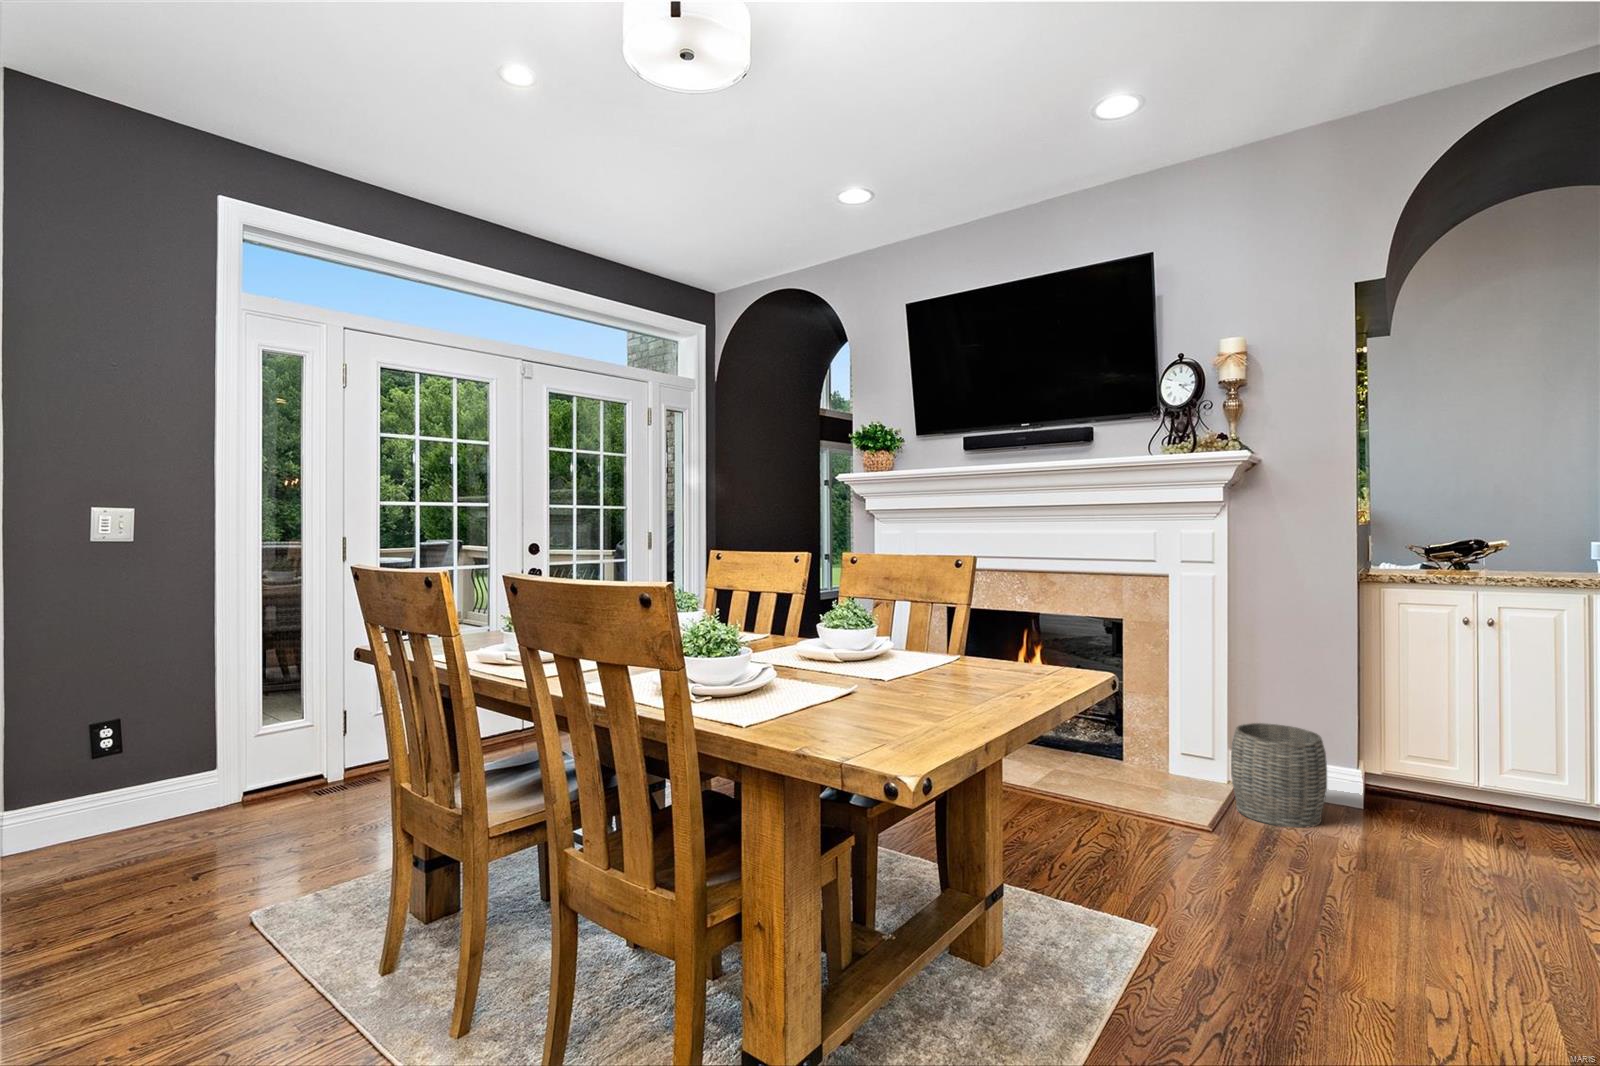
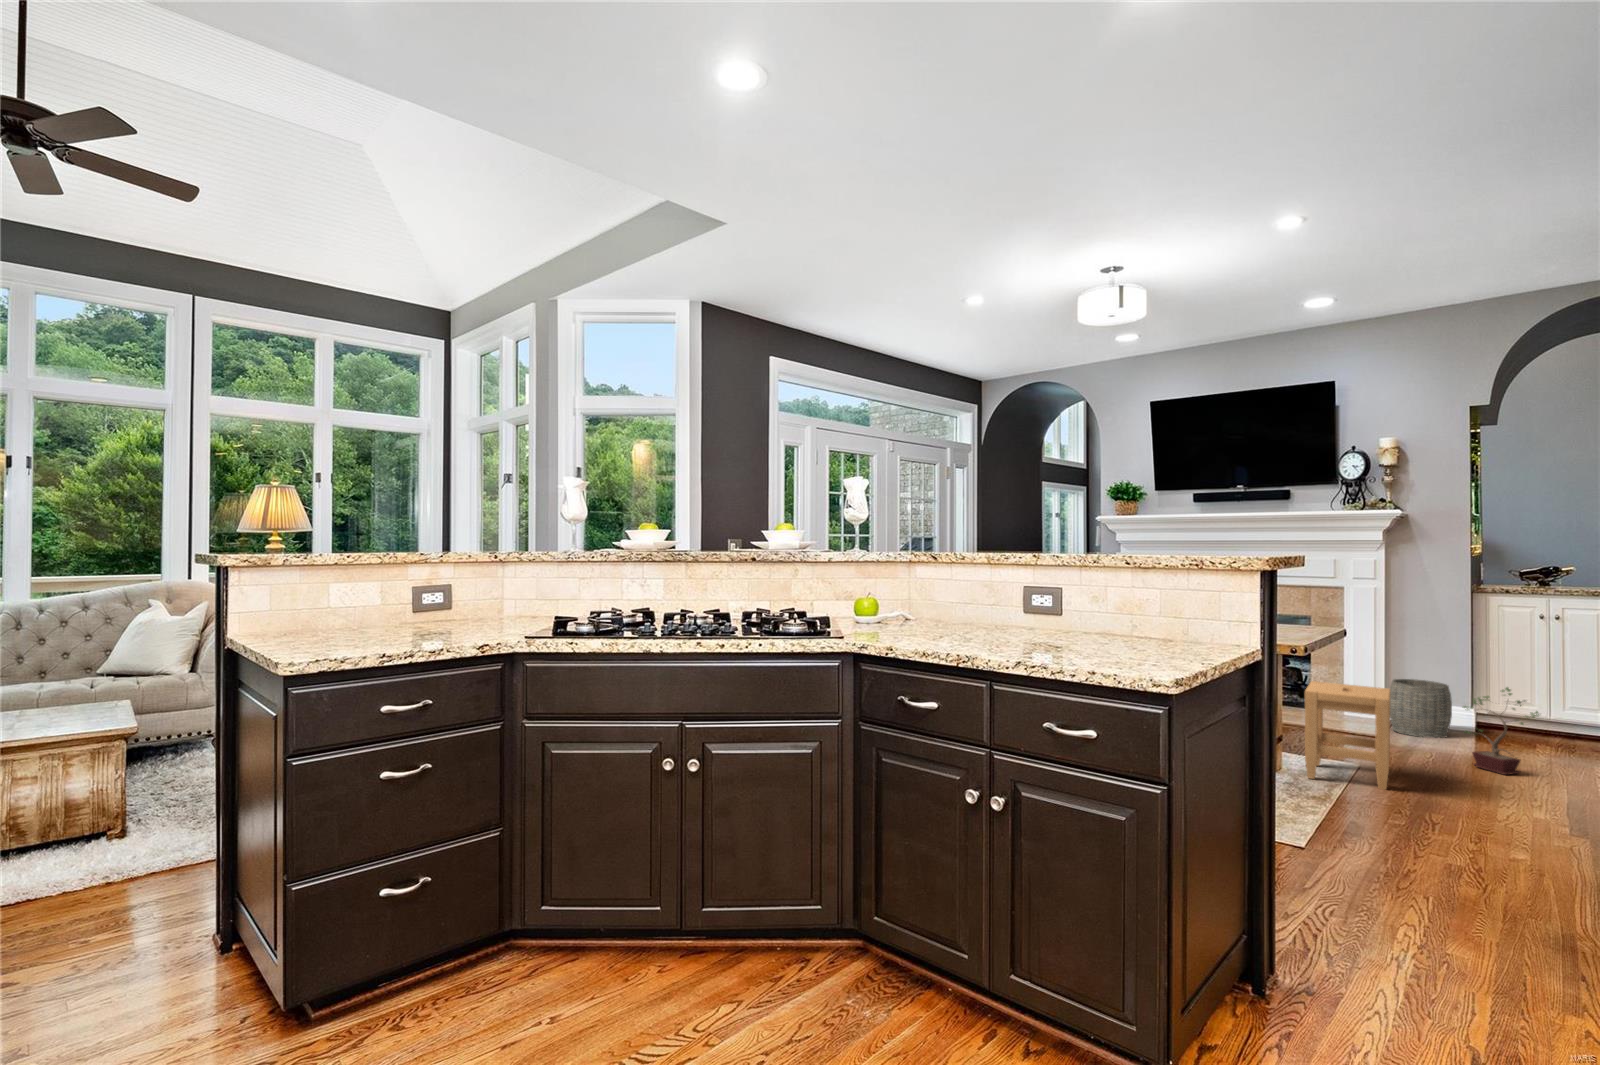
stool: none [1044,769,1217,1036] -> present [1305,681,1390,790]
potted plant: none [1347,771,1508,950] -> present [1464,687,1539,775]

